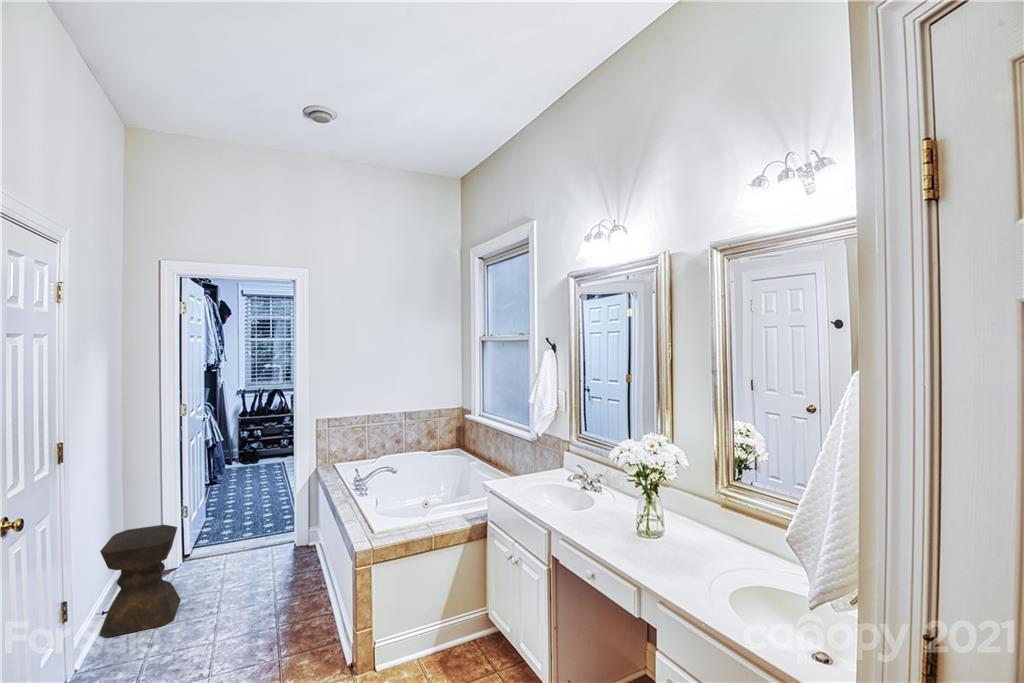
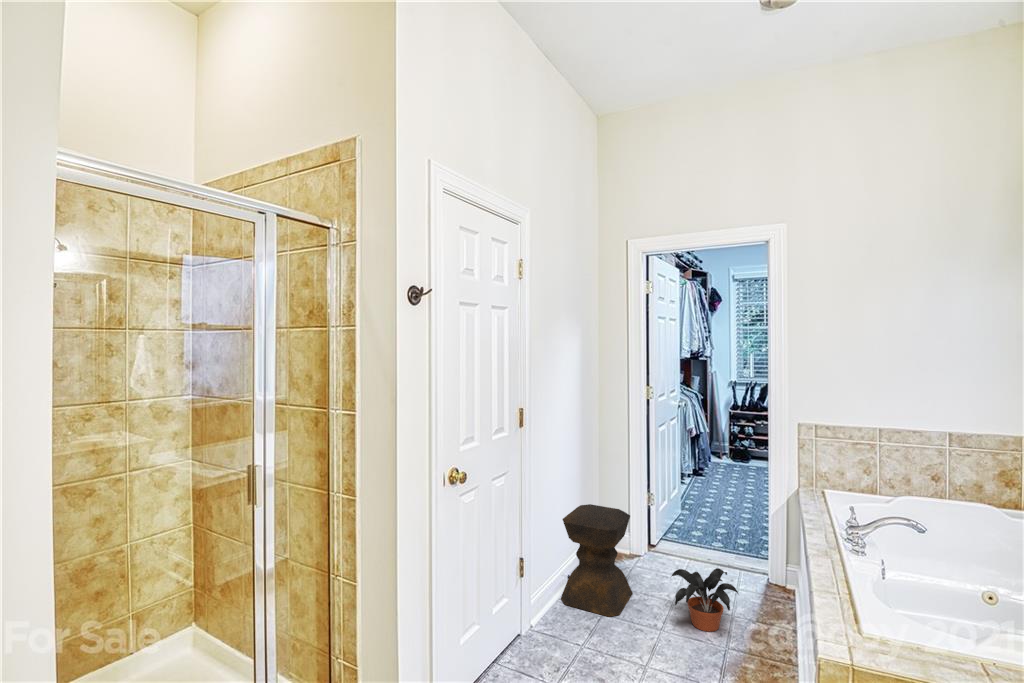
potted plant: none [222,545,282,599] -> present [672,568,738,632]

